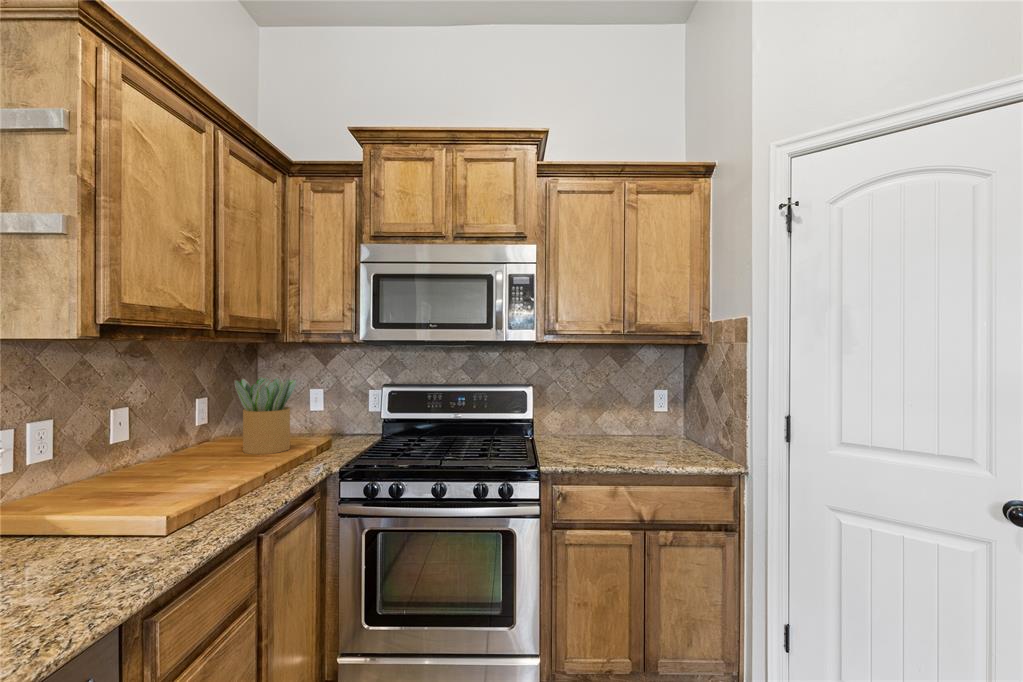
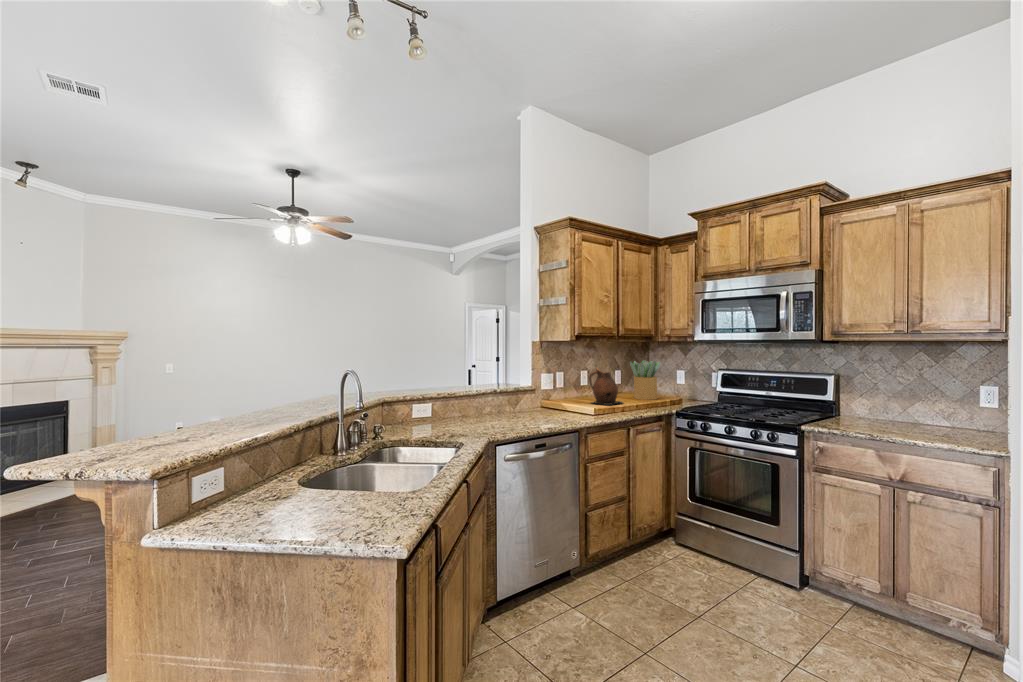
ceramic pitcher: none [142,402,233,491] -> present [589,368,622,405]

